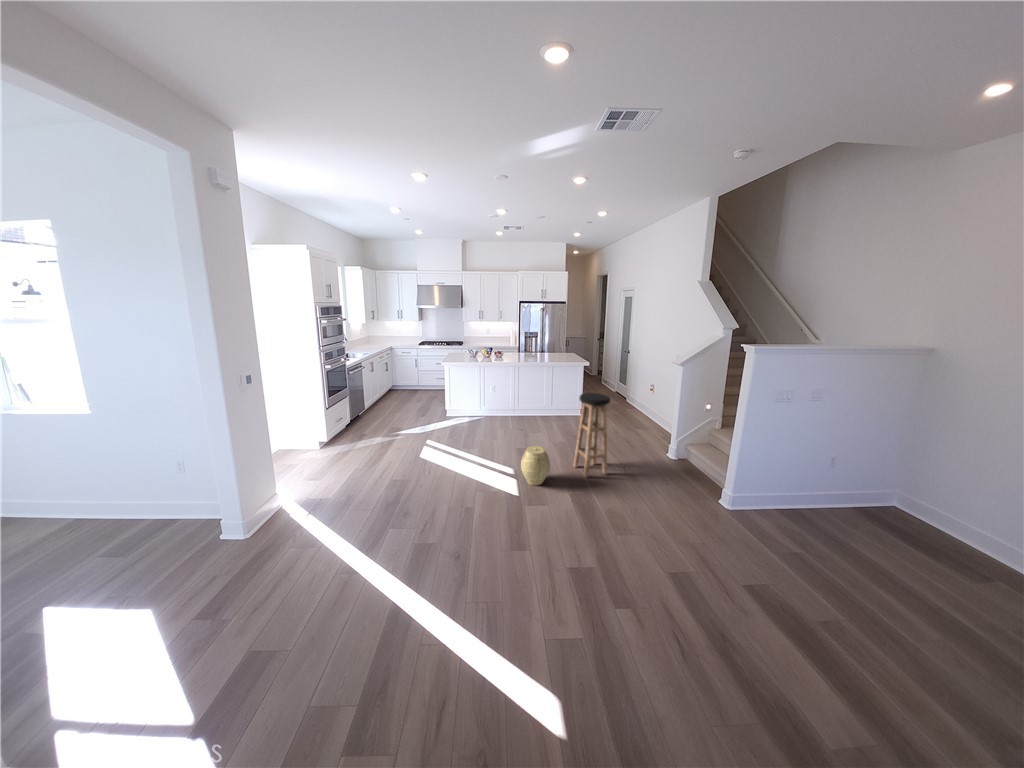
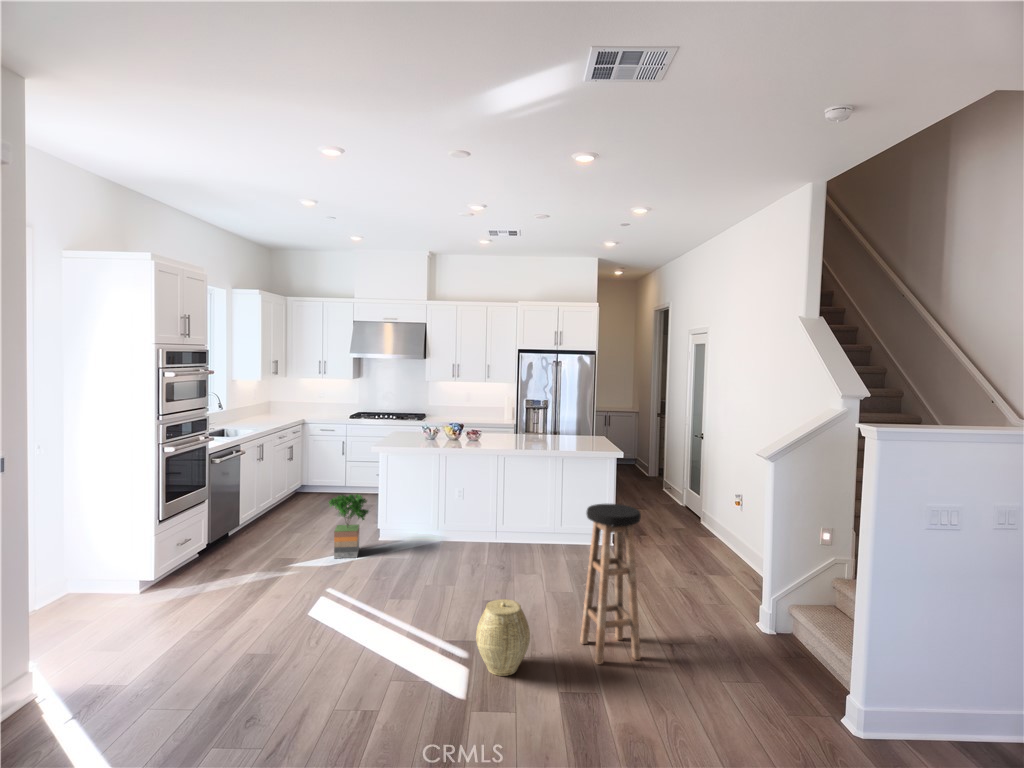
potted tree: none [419,390,444,426] -> present [329,494,369,558]

